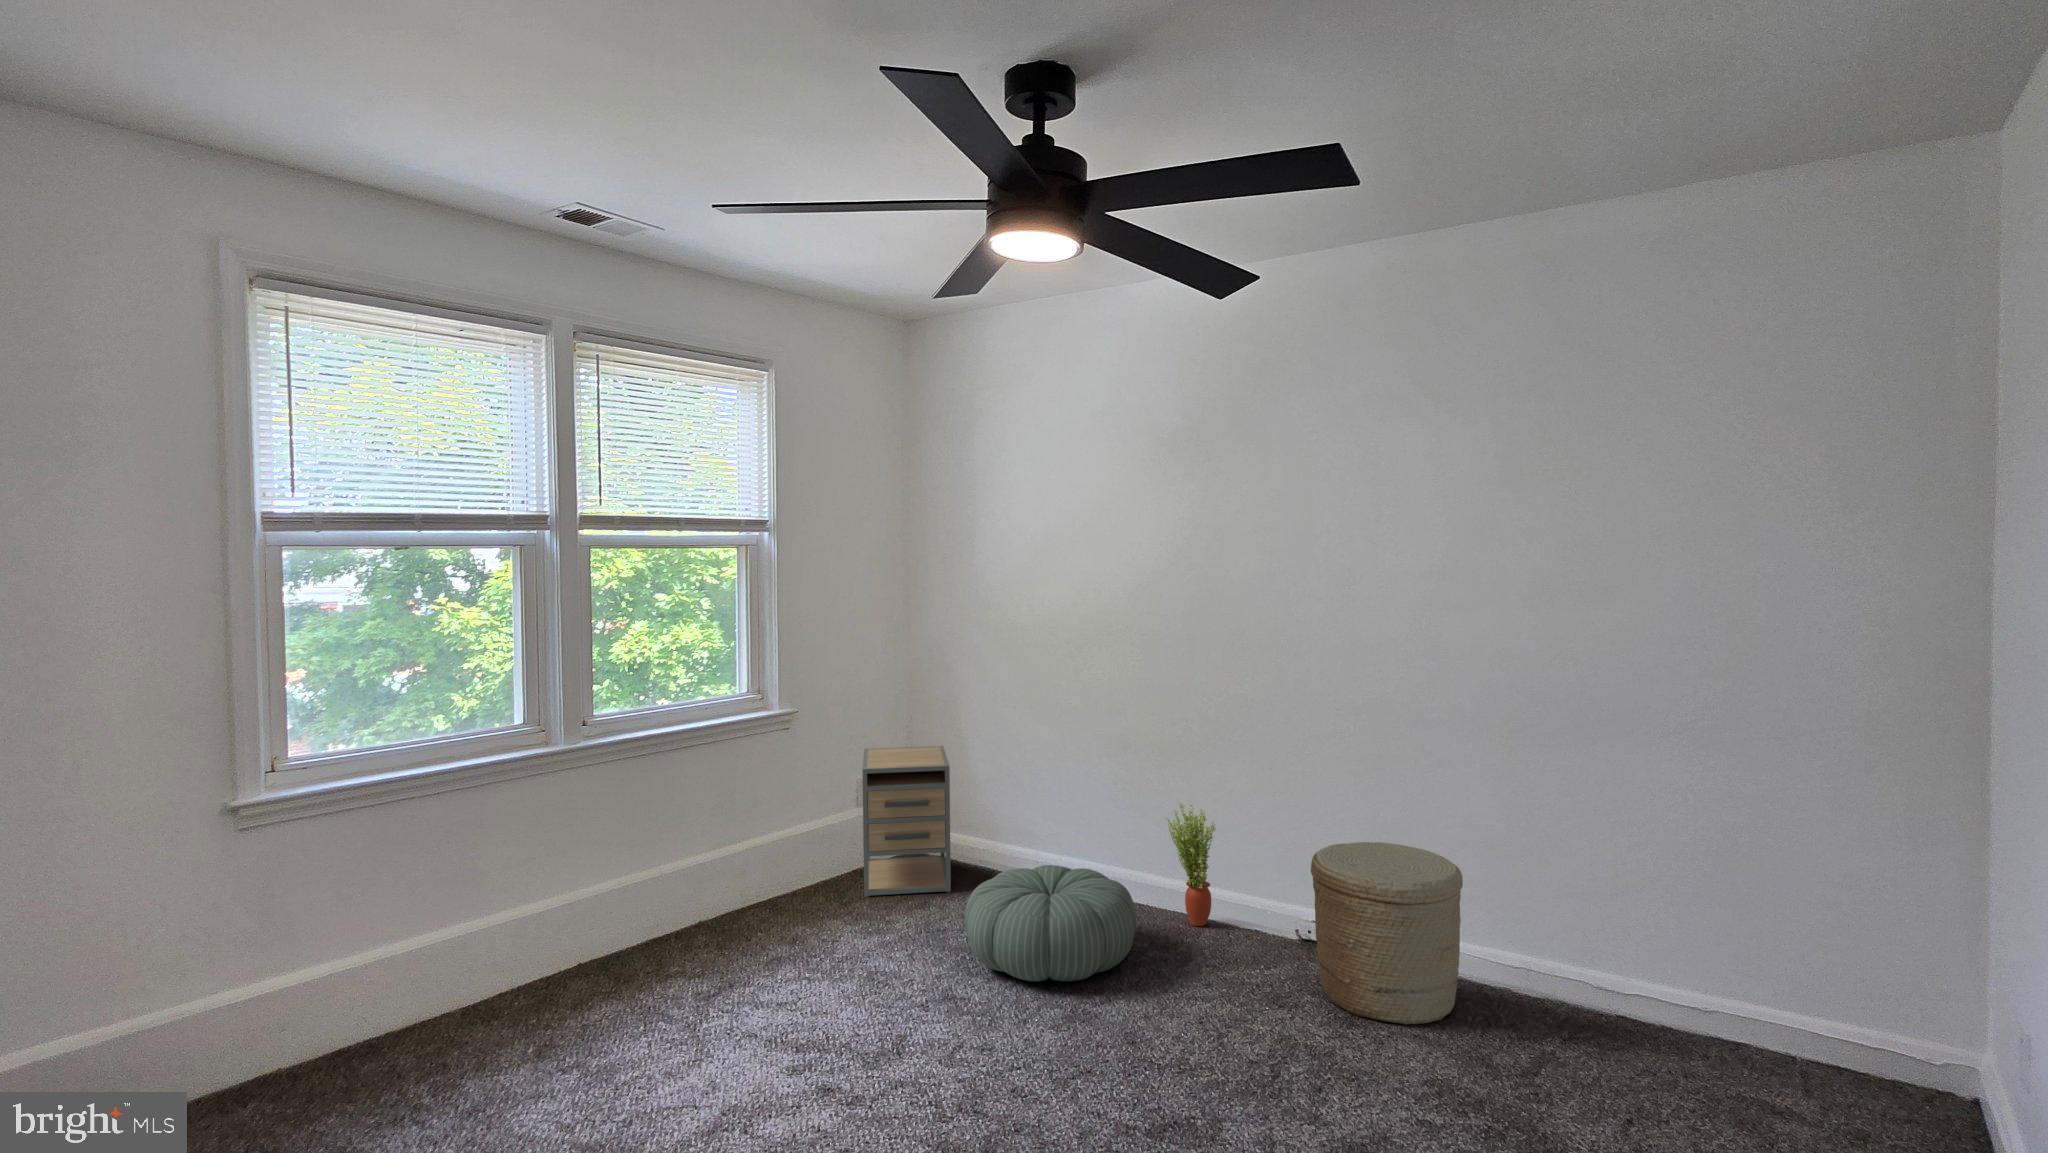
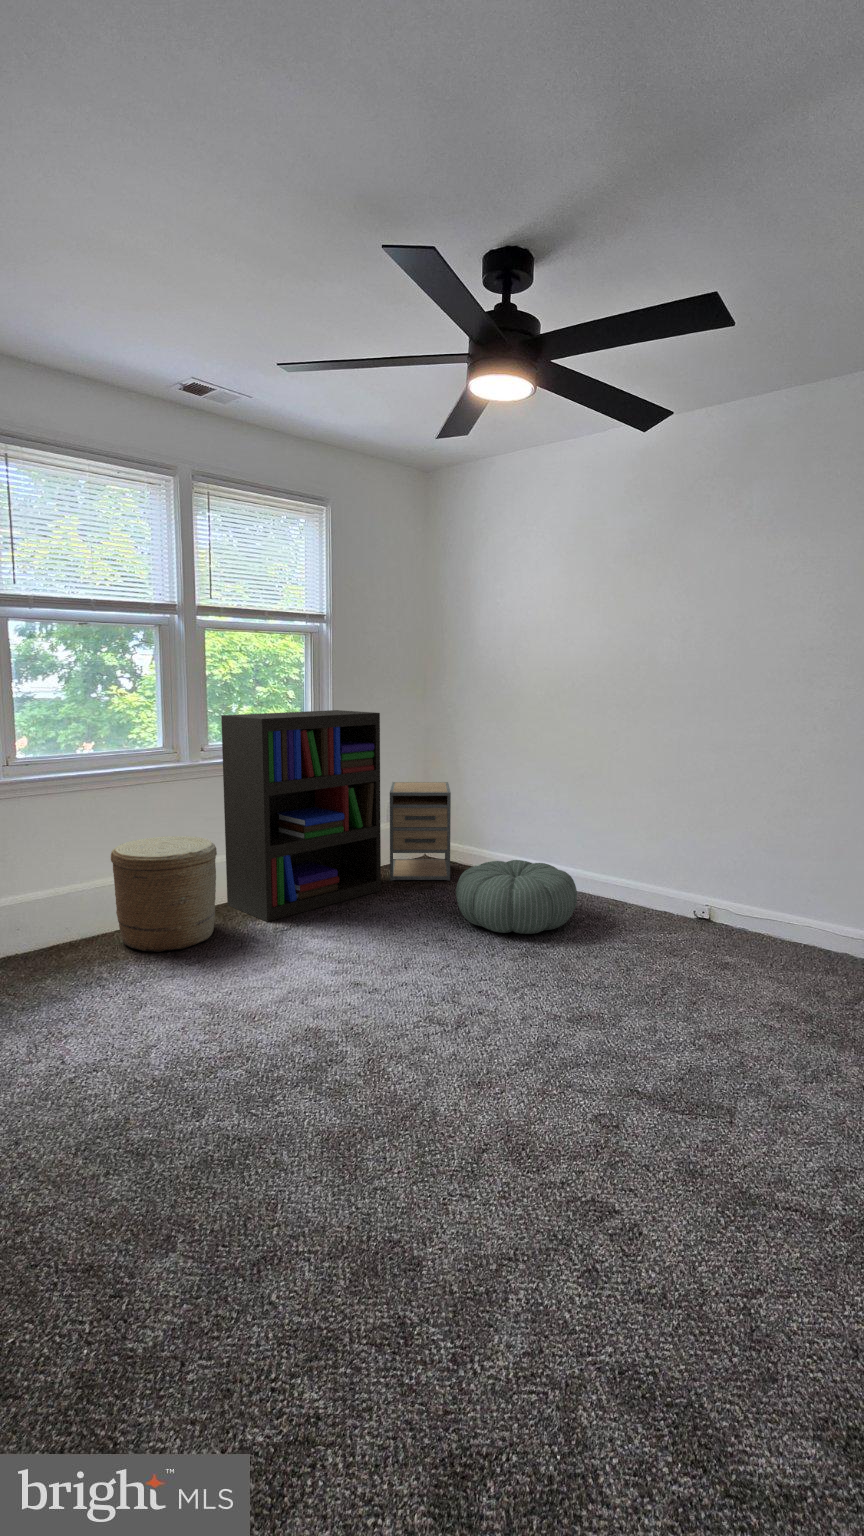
bookshelf: none [615,653,852,984] -> present [221,710,381,922]
potted plant: present [1166,803,1216,926] -> none [603,821,640,908]
woven basket: present [1311,842,1463,1025] -> present [111,836,217,952]

